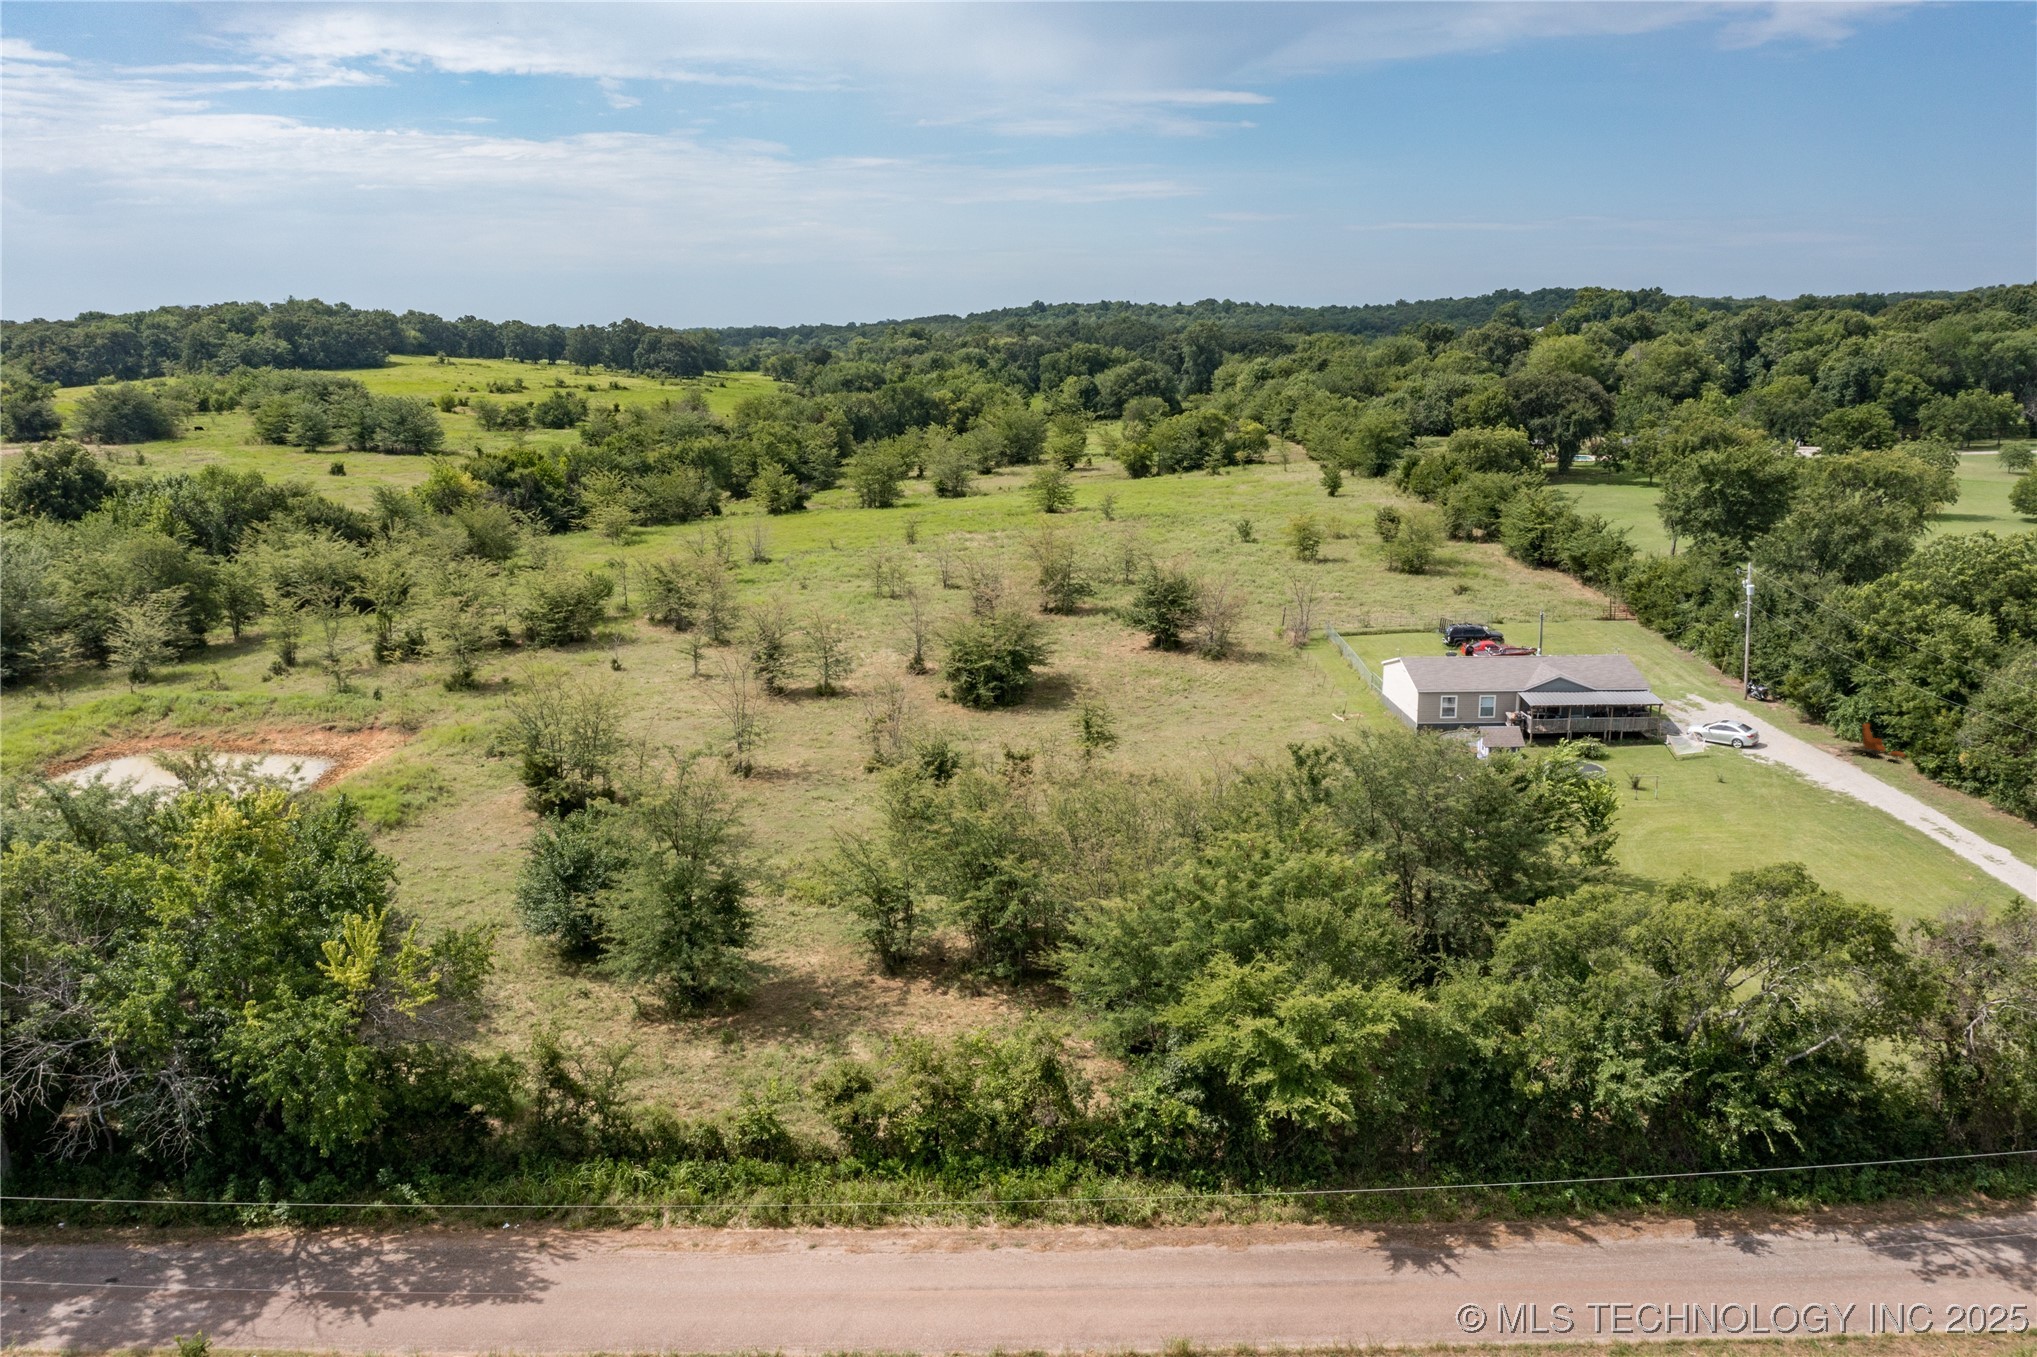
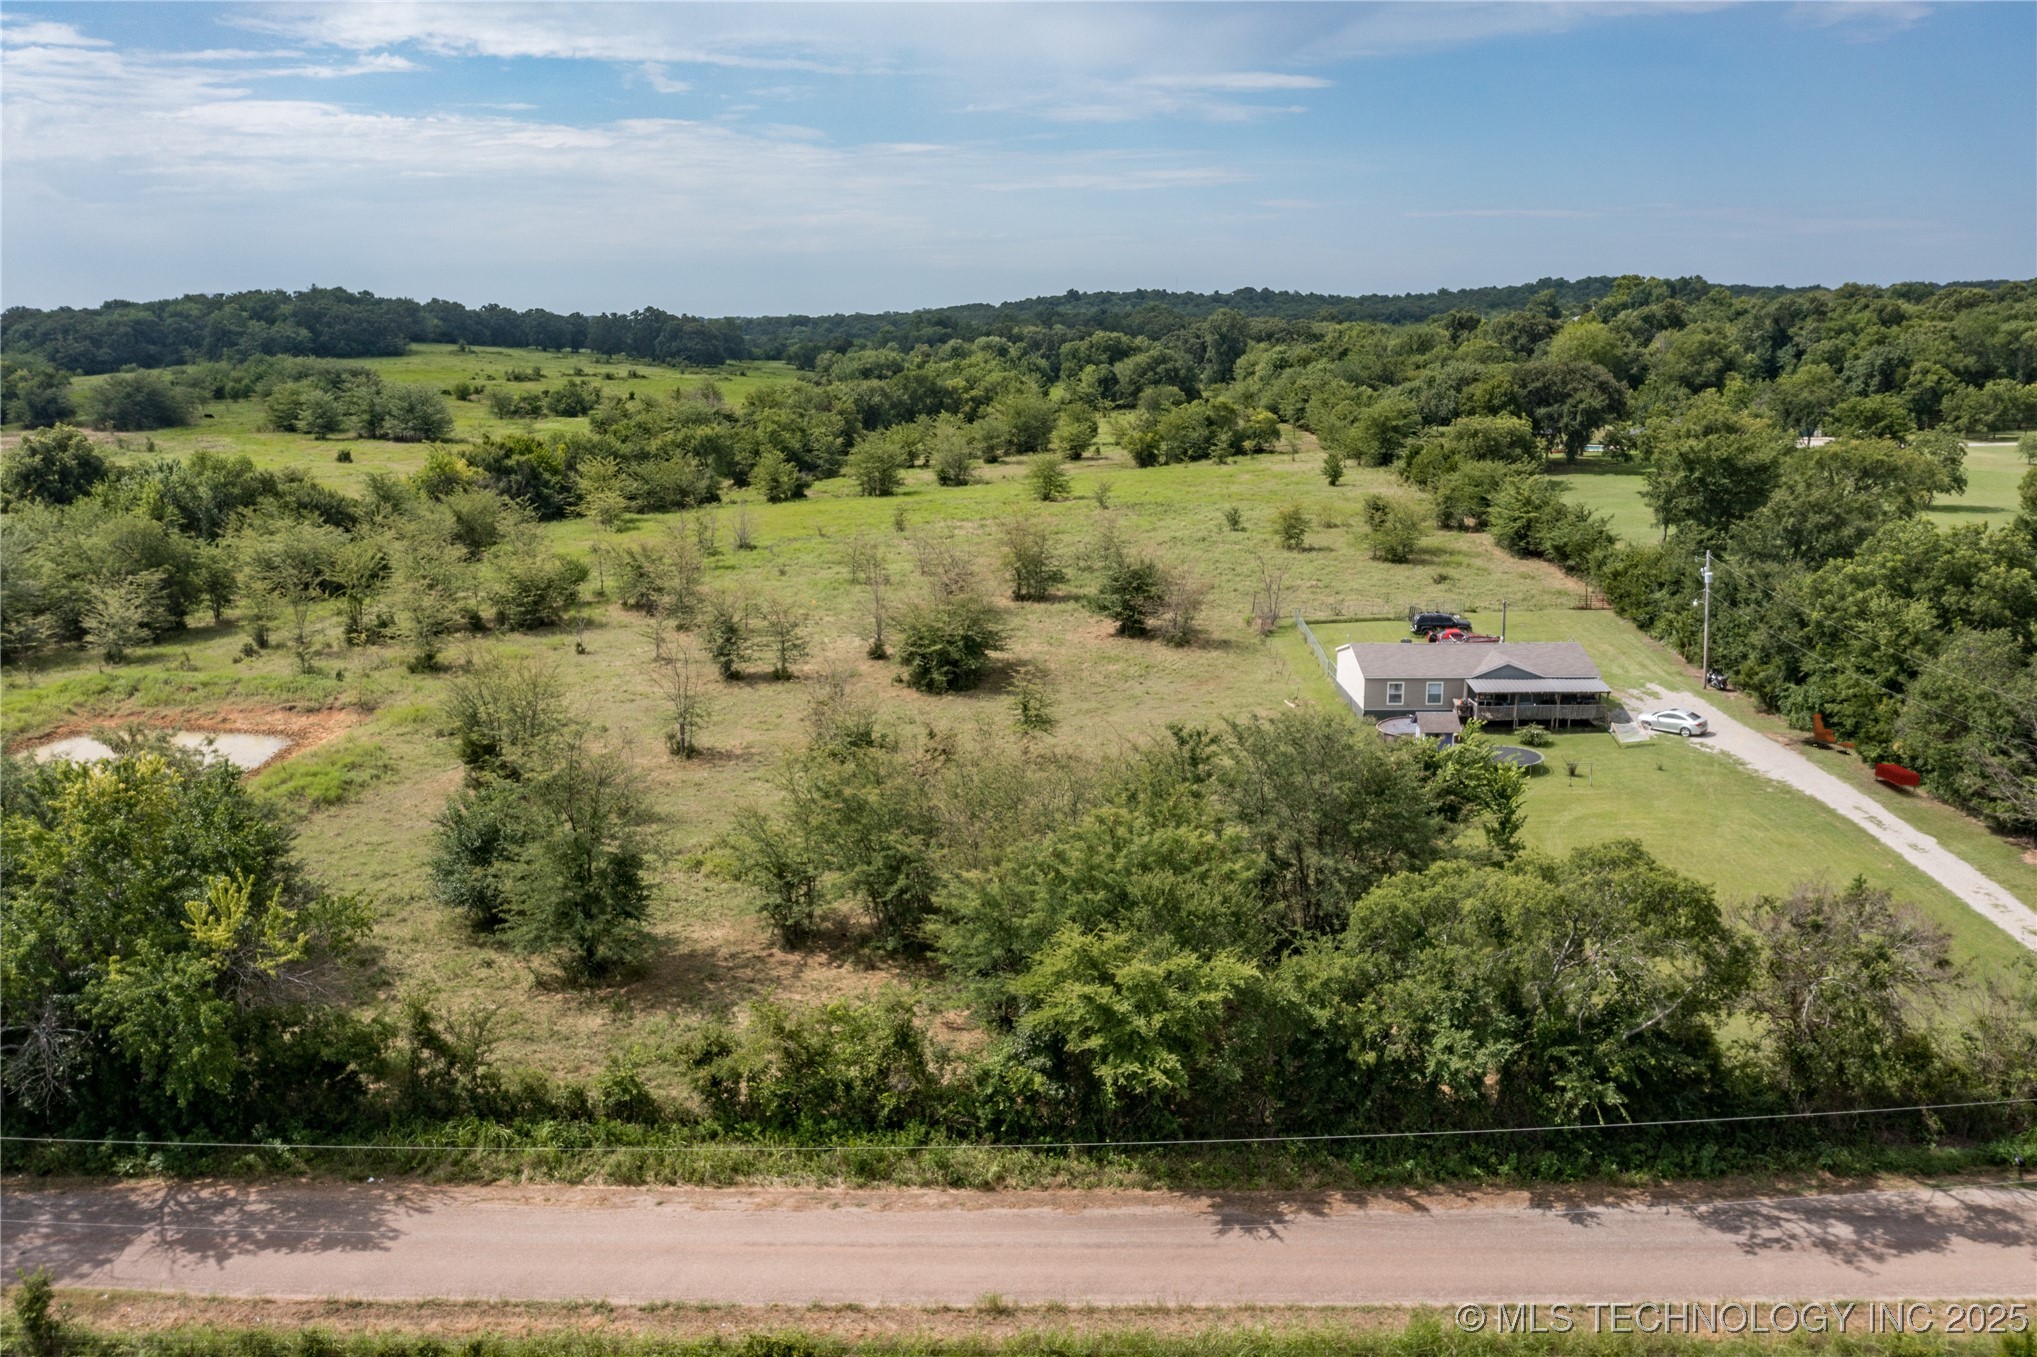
bench: none [1930,772,1978,800] -> present [1875,764,1920,791]

